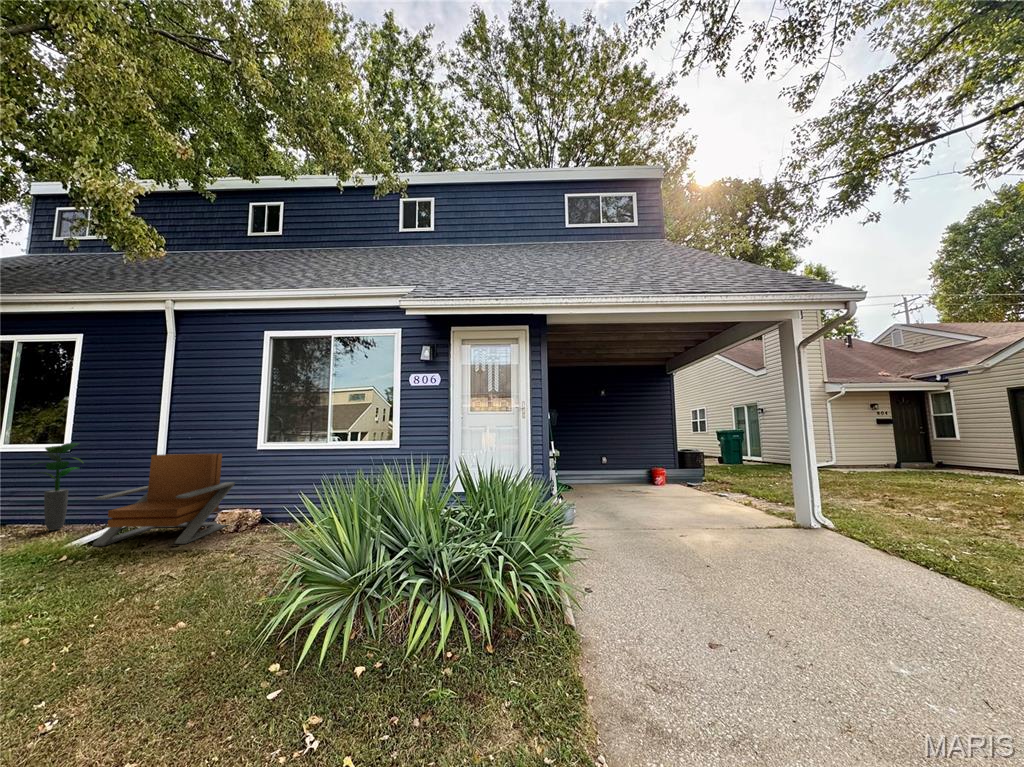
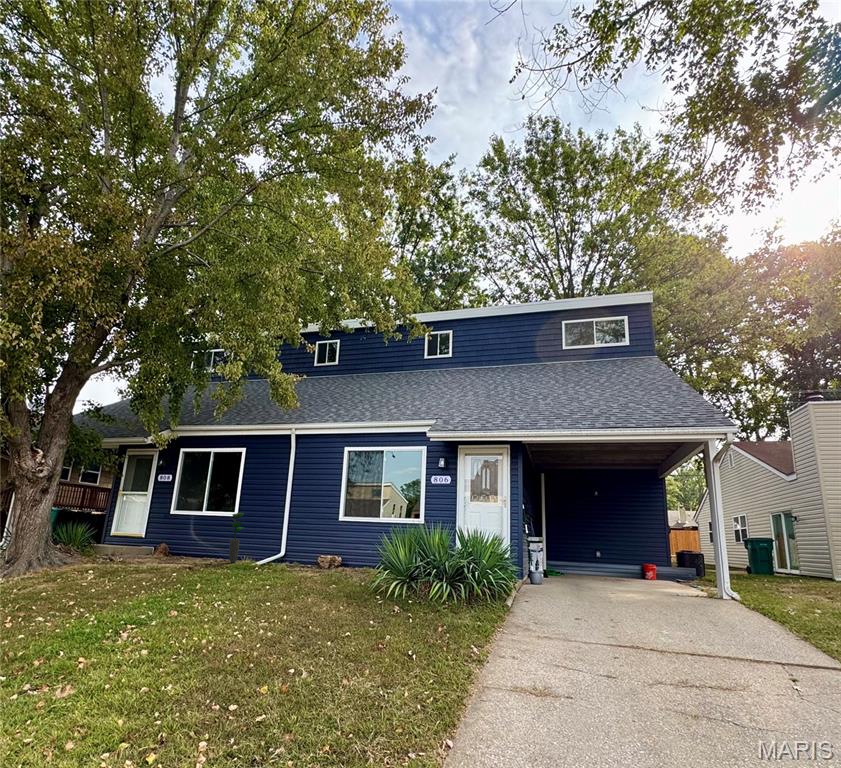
lounge chair: present [93,454,235,546] -> none [264,521,327,570]

